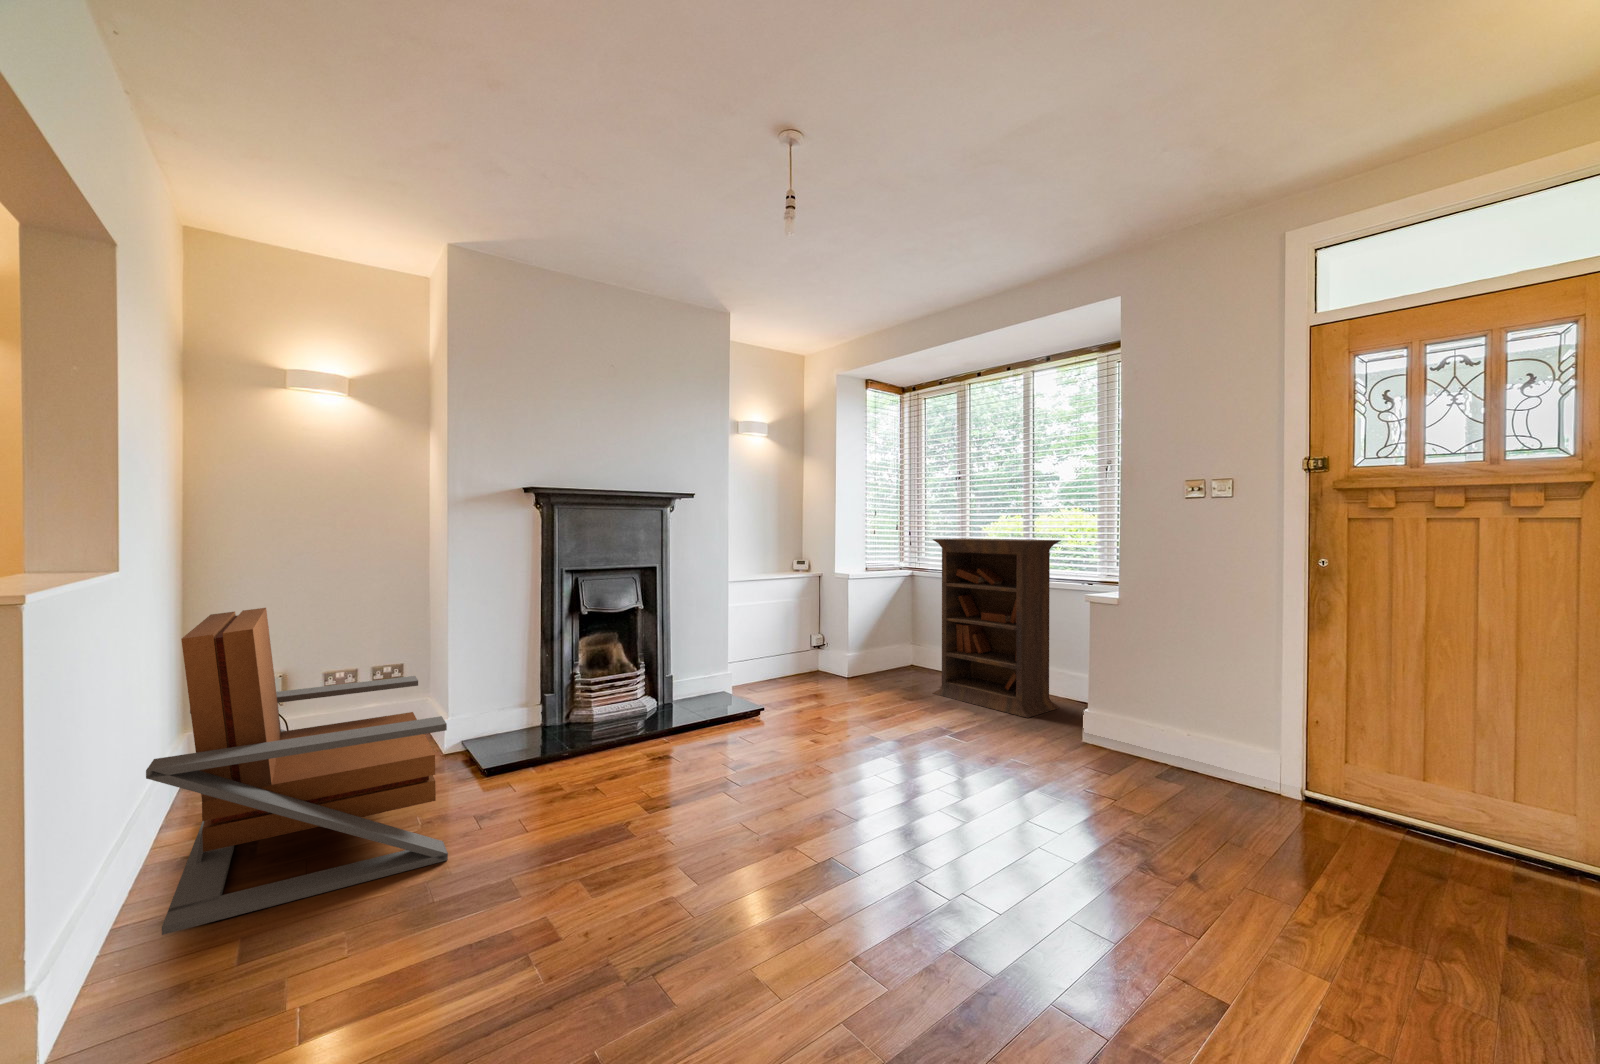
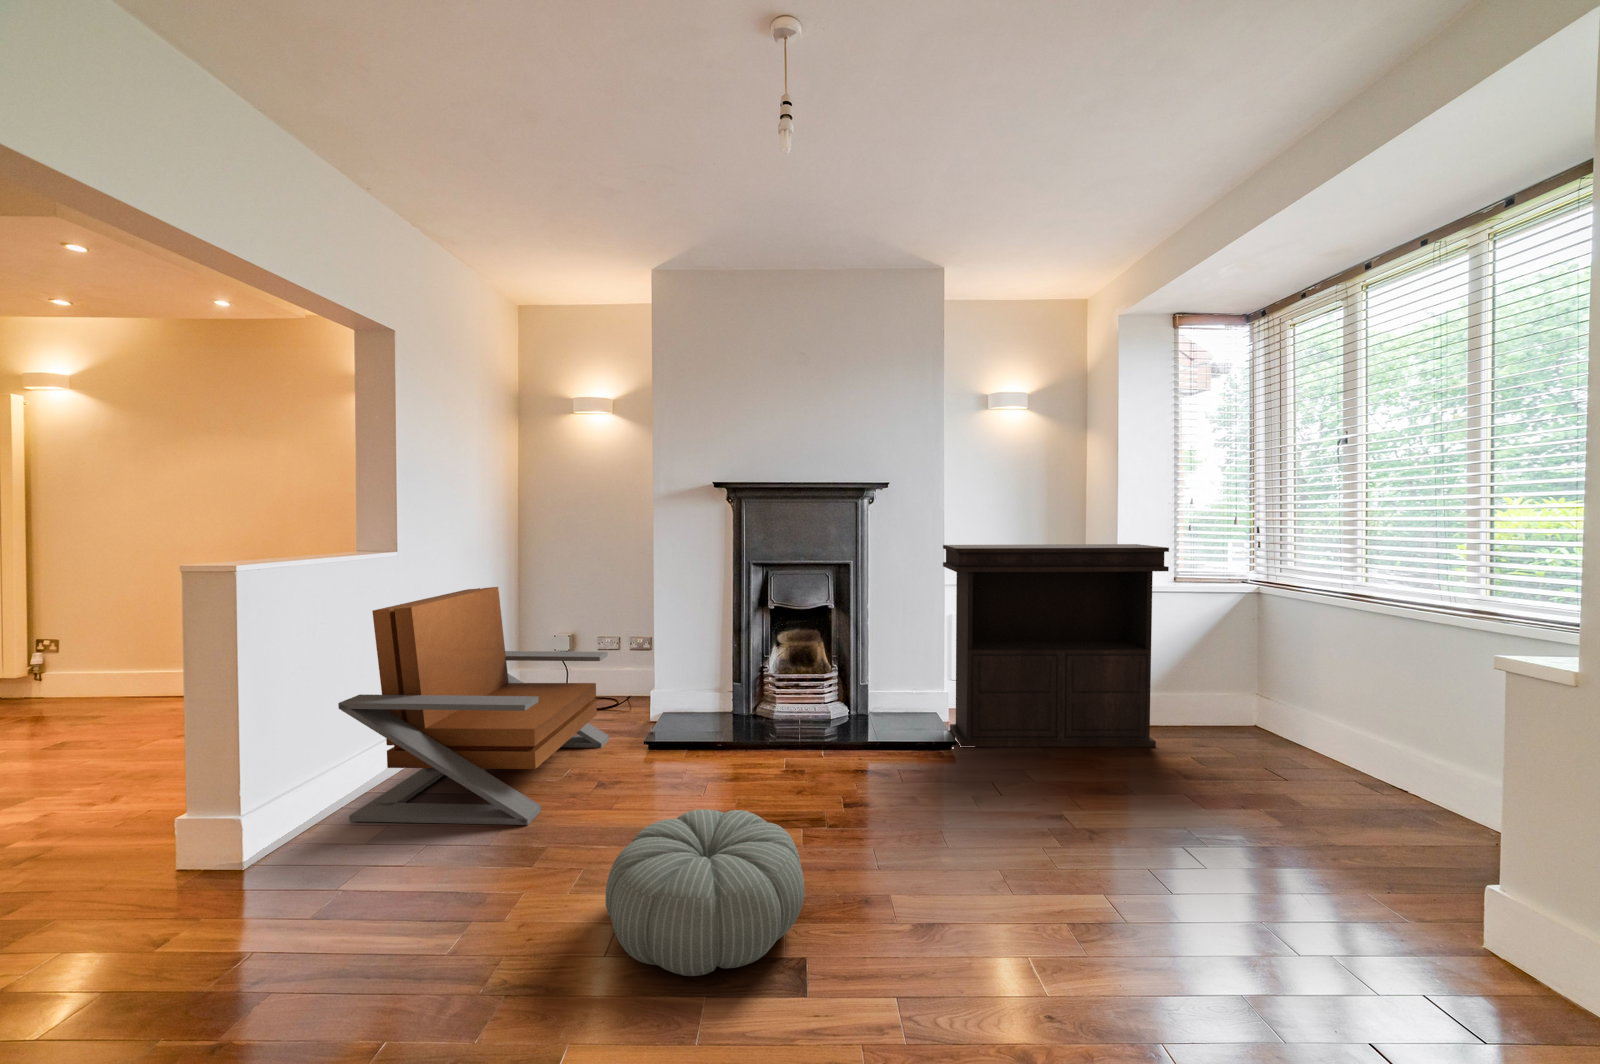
bookcase: present [933,539,1061,718] -> none [1238,542,1504,863]
console table: none [733,544,885,713] -> present [943,544,1169,747]
pouf: none [648,766,816,887] -> present [606,809,804,976]

